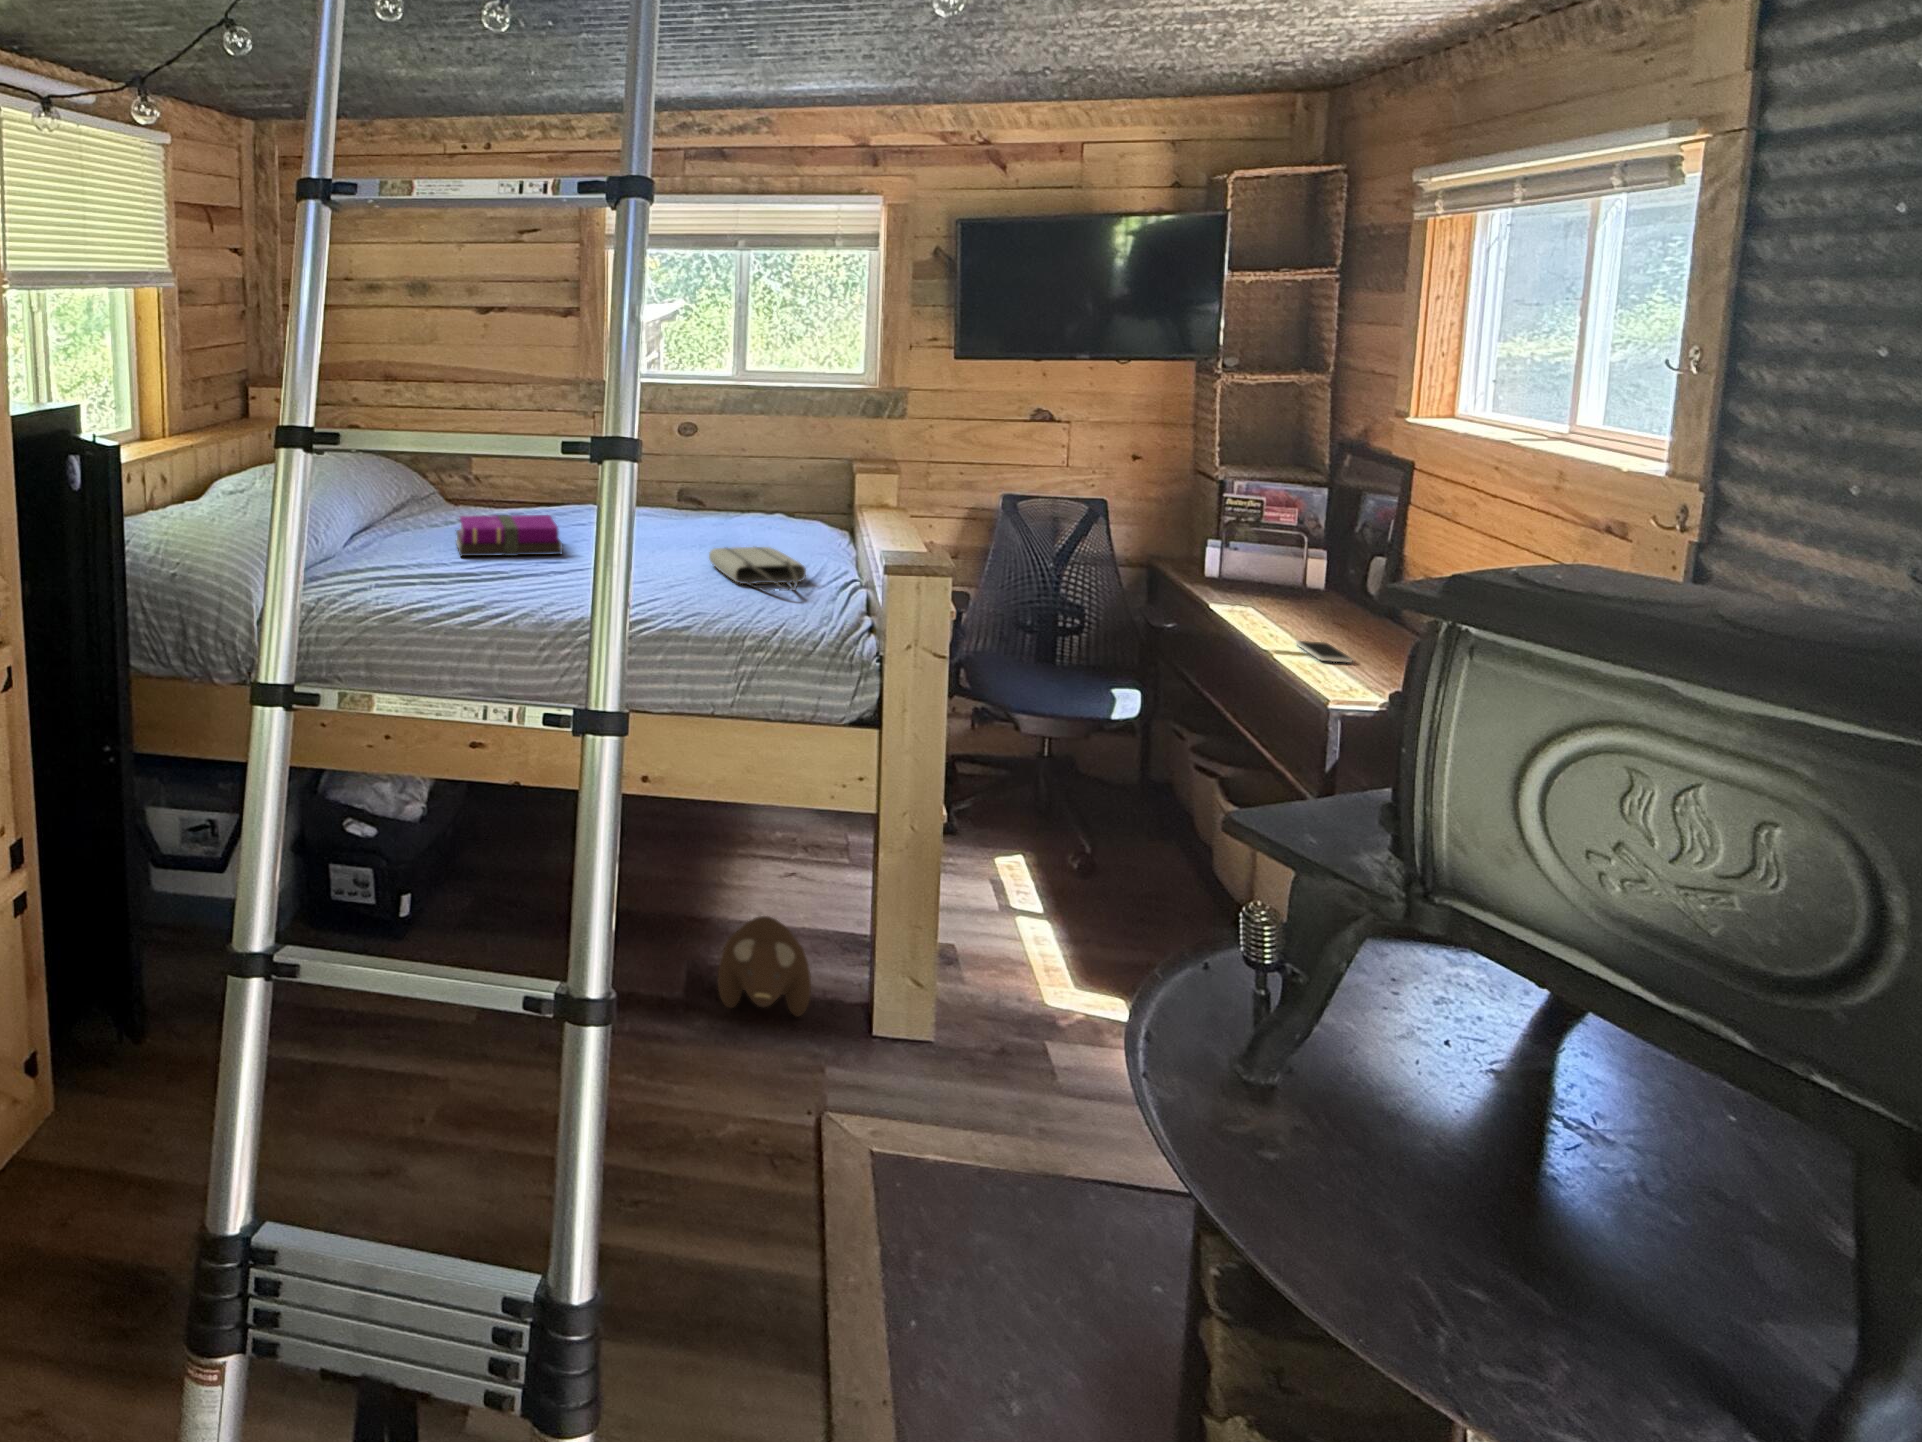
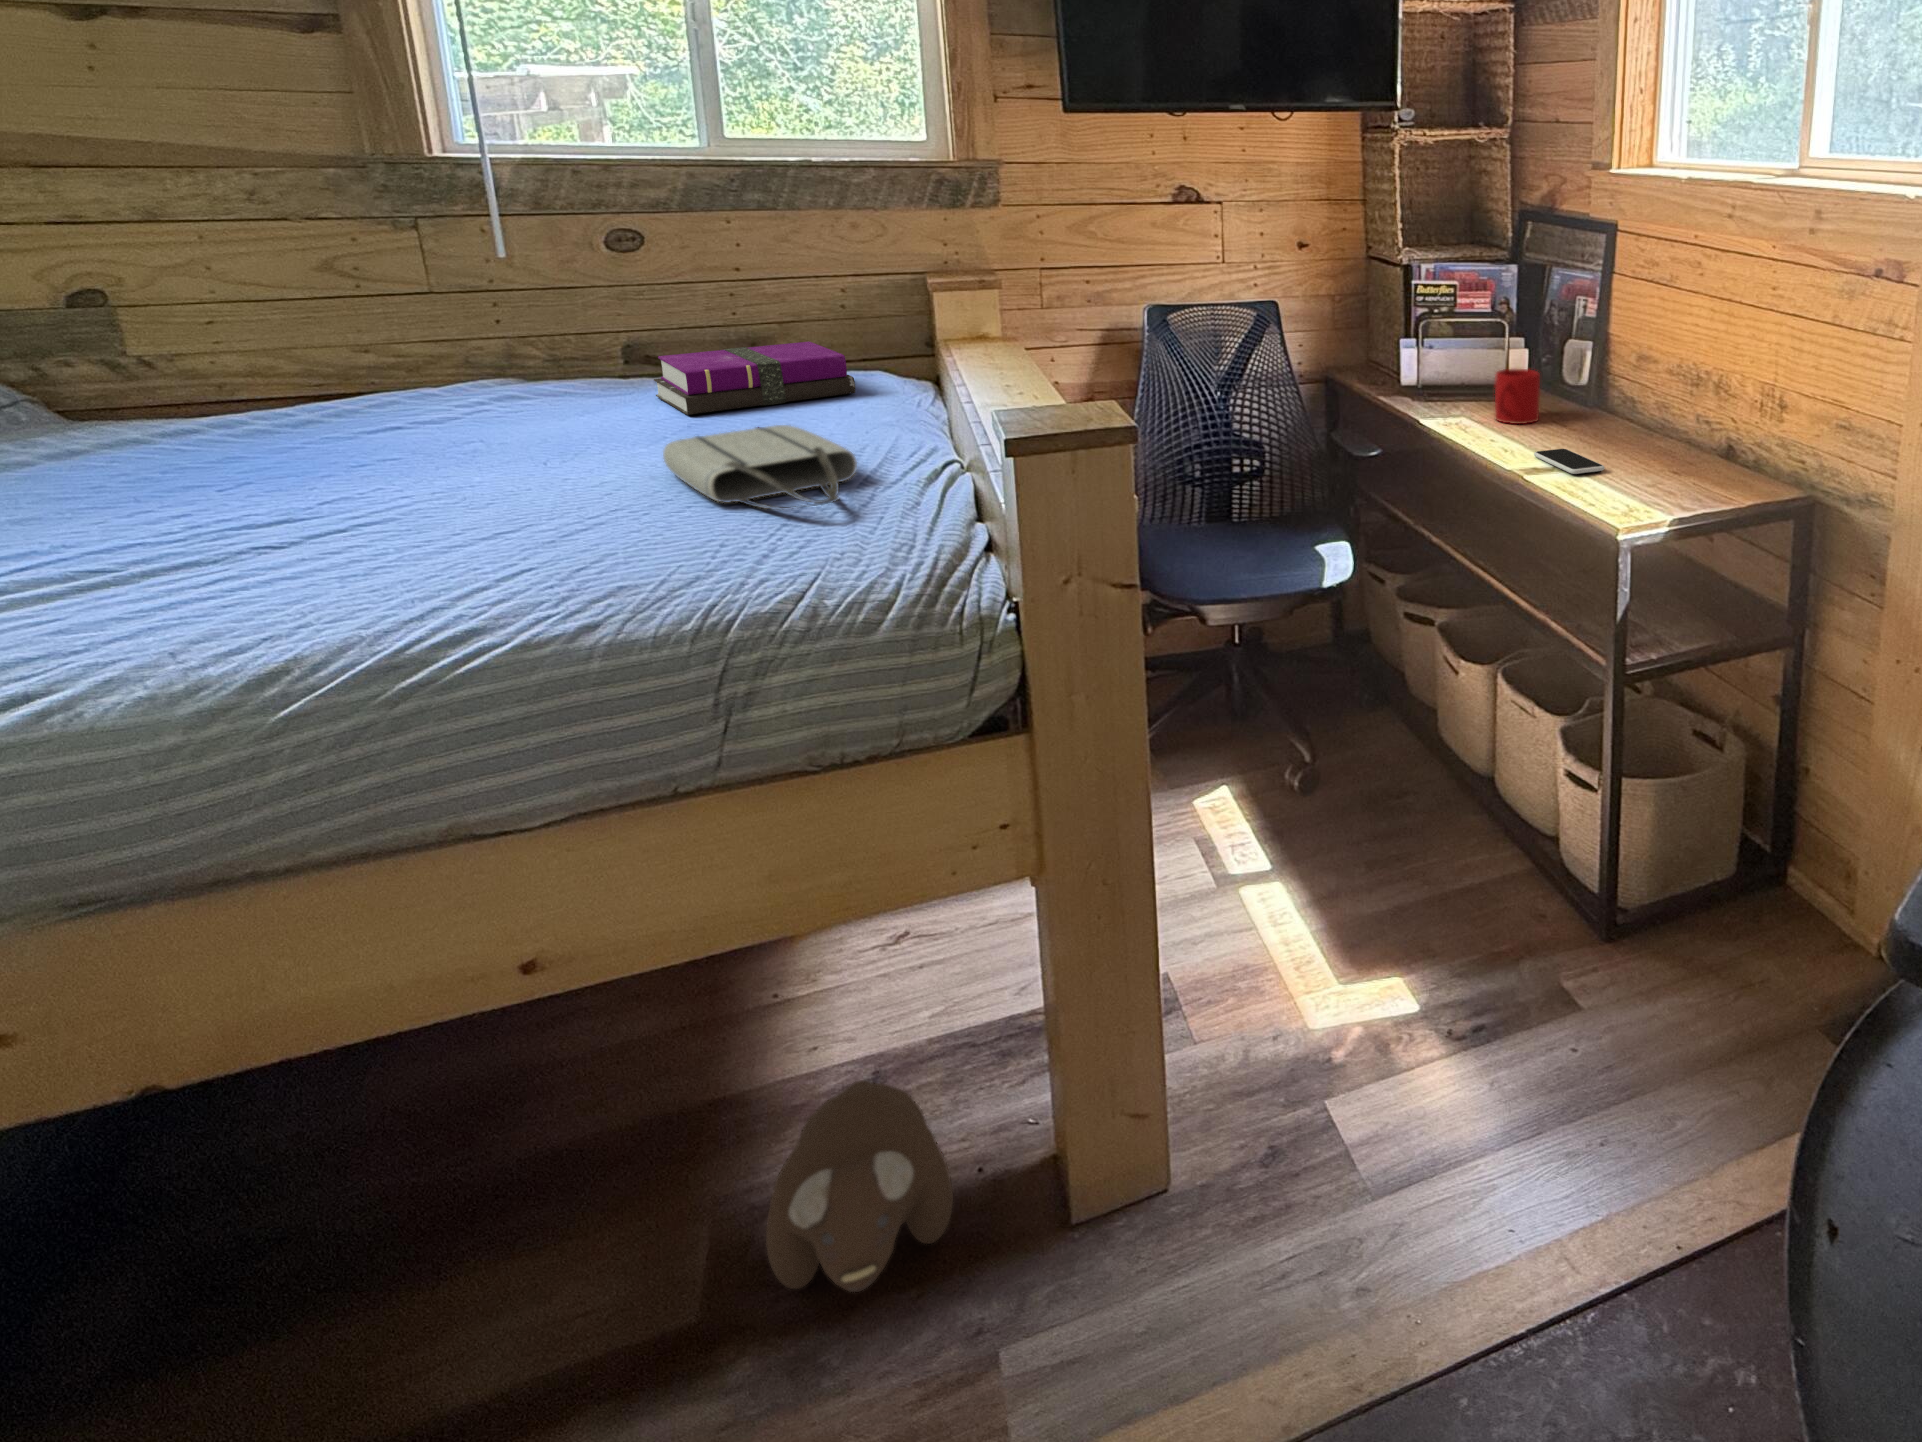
notebook: present [456,515,562,556] -> present [654,342,855,415]
mug: none [1278,575,1324,621] -> present [1495,369,1540,424]

